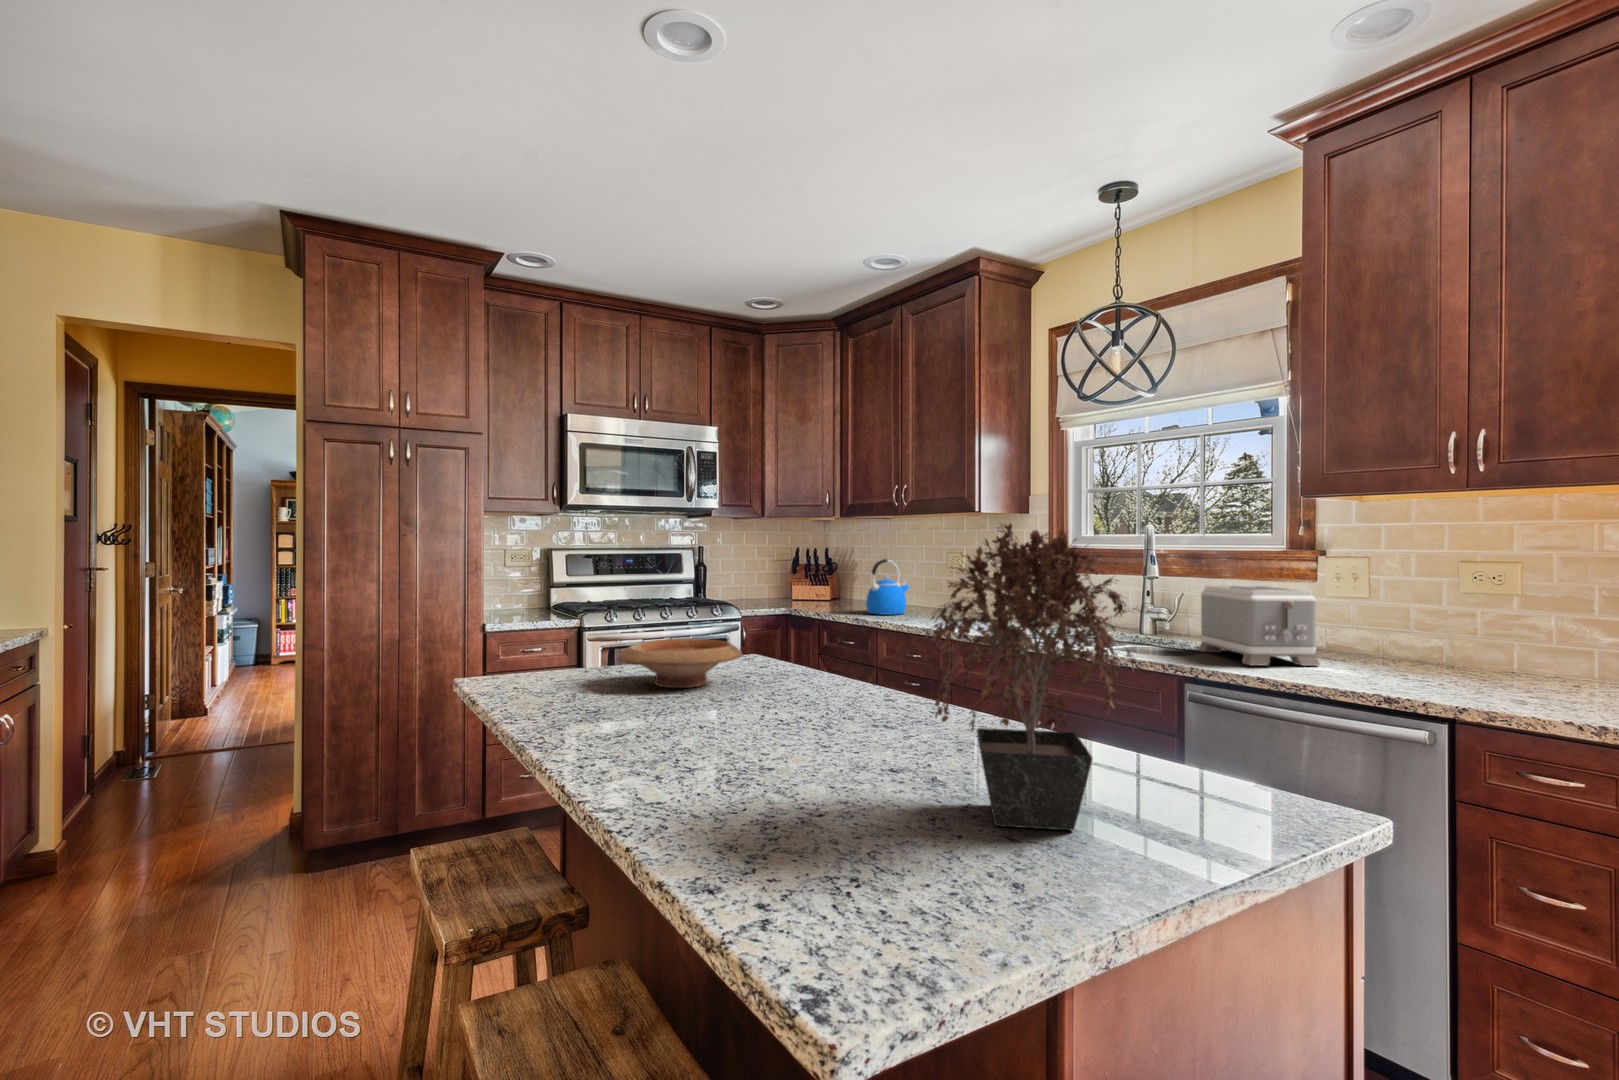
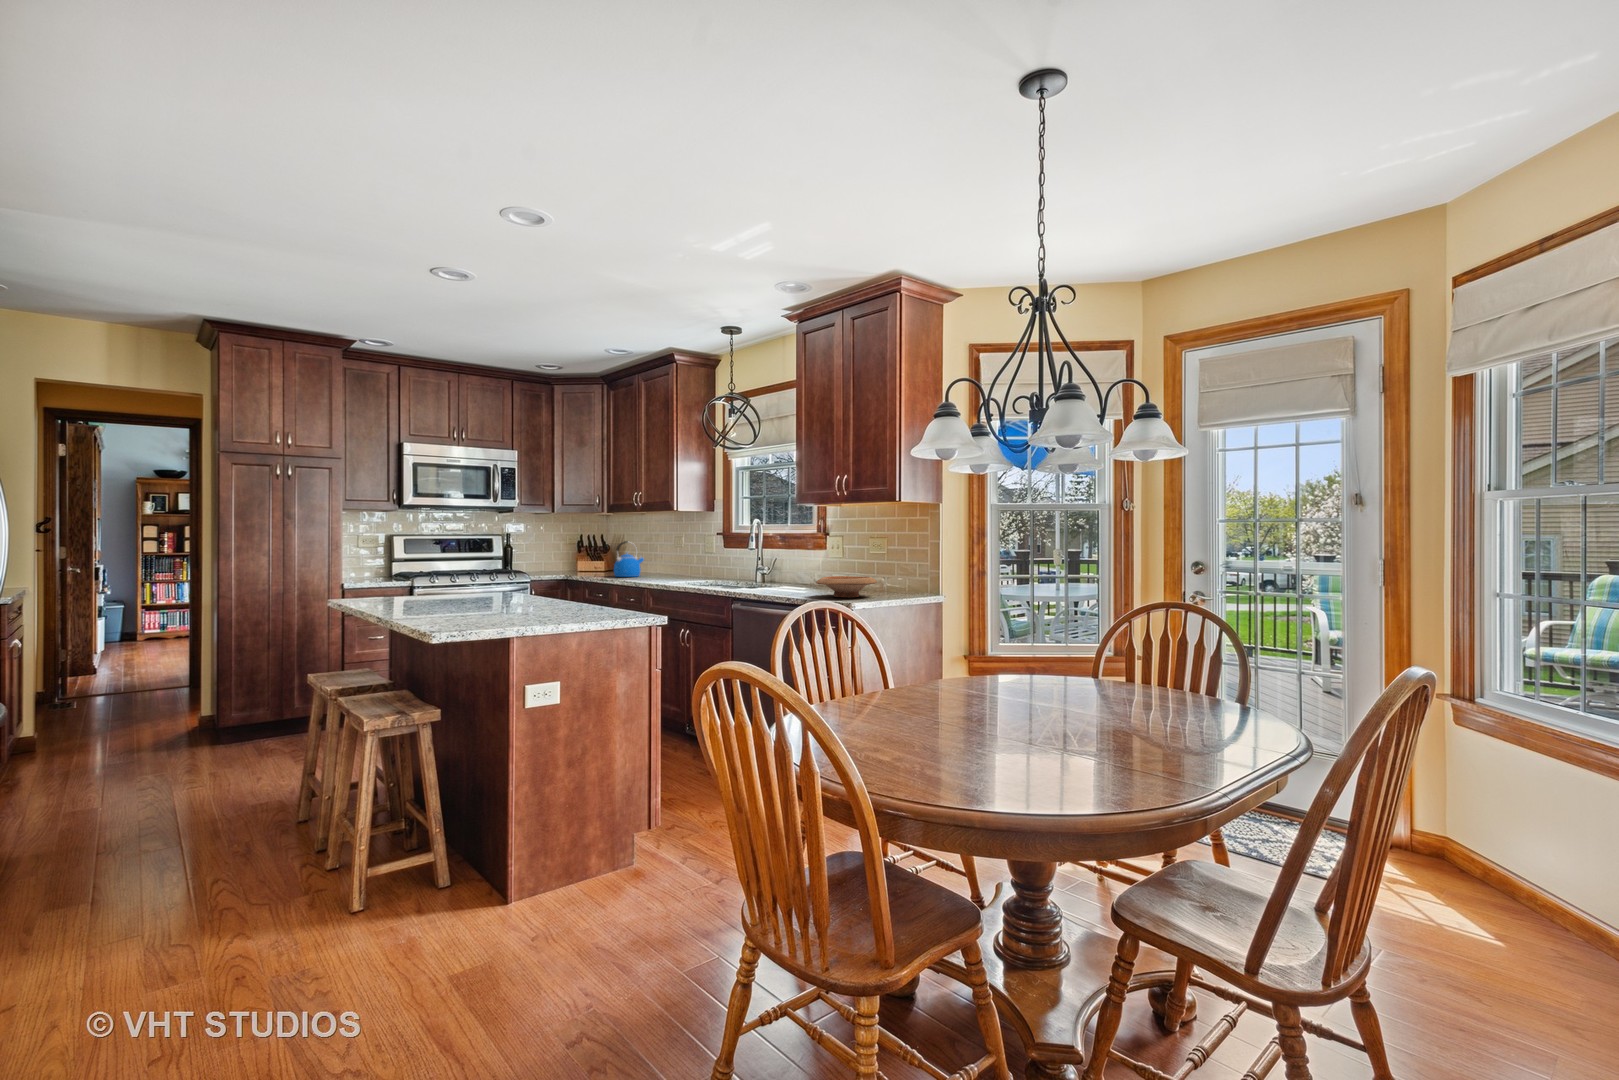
potted plant: present [925,523,1147,831] -> none [507,517,586,615]
toaster: present [1198,585,1320,666] -> none [765,552,806,591]
wooden bowl: present [618,639,742,688] -> present [816,576,877,597]

